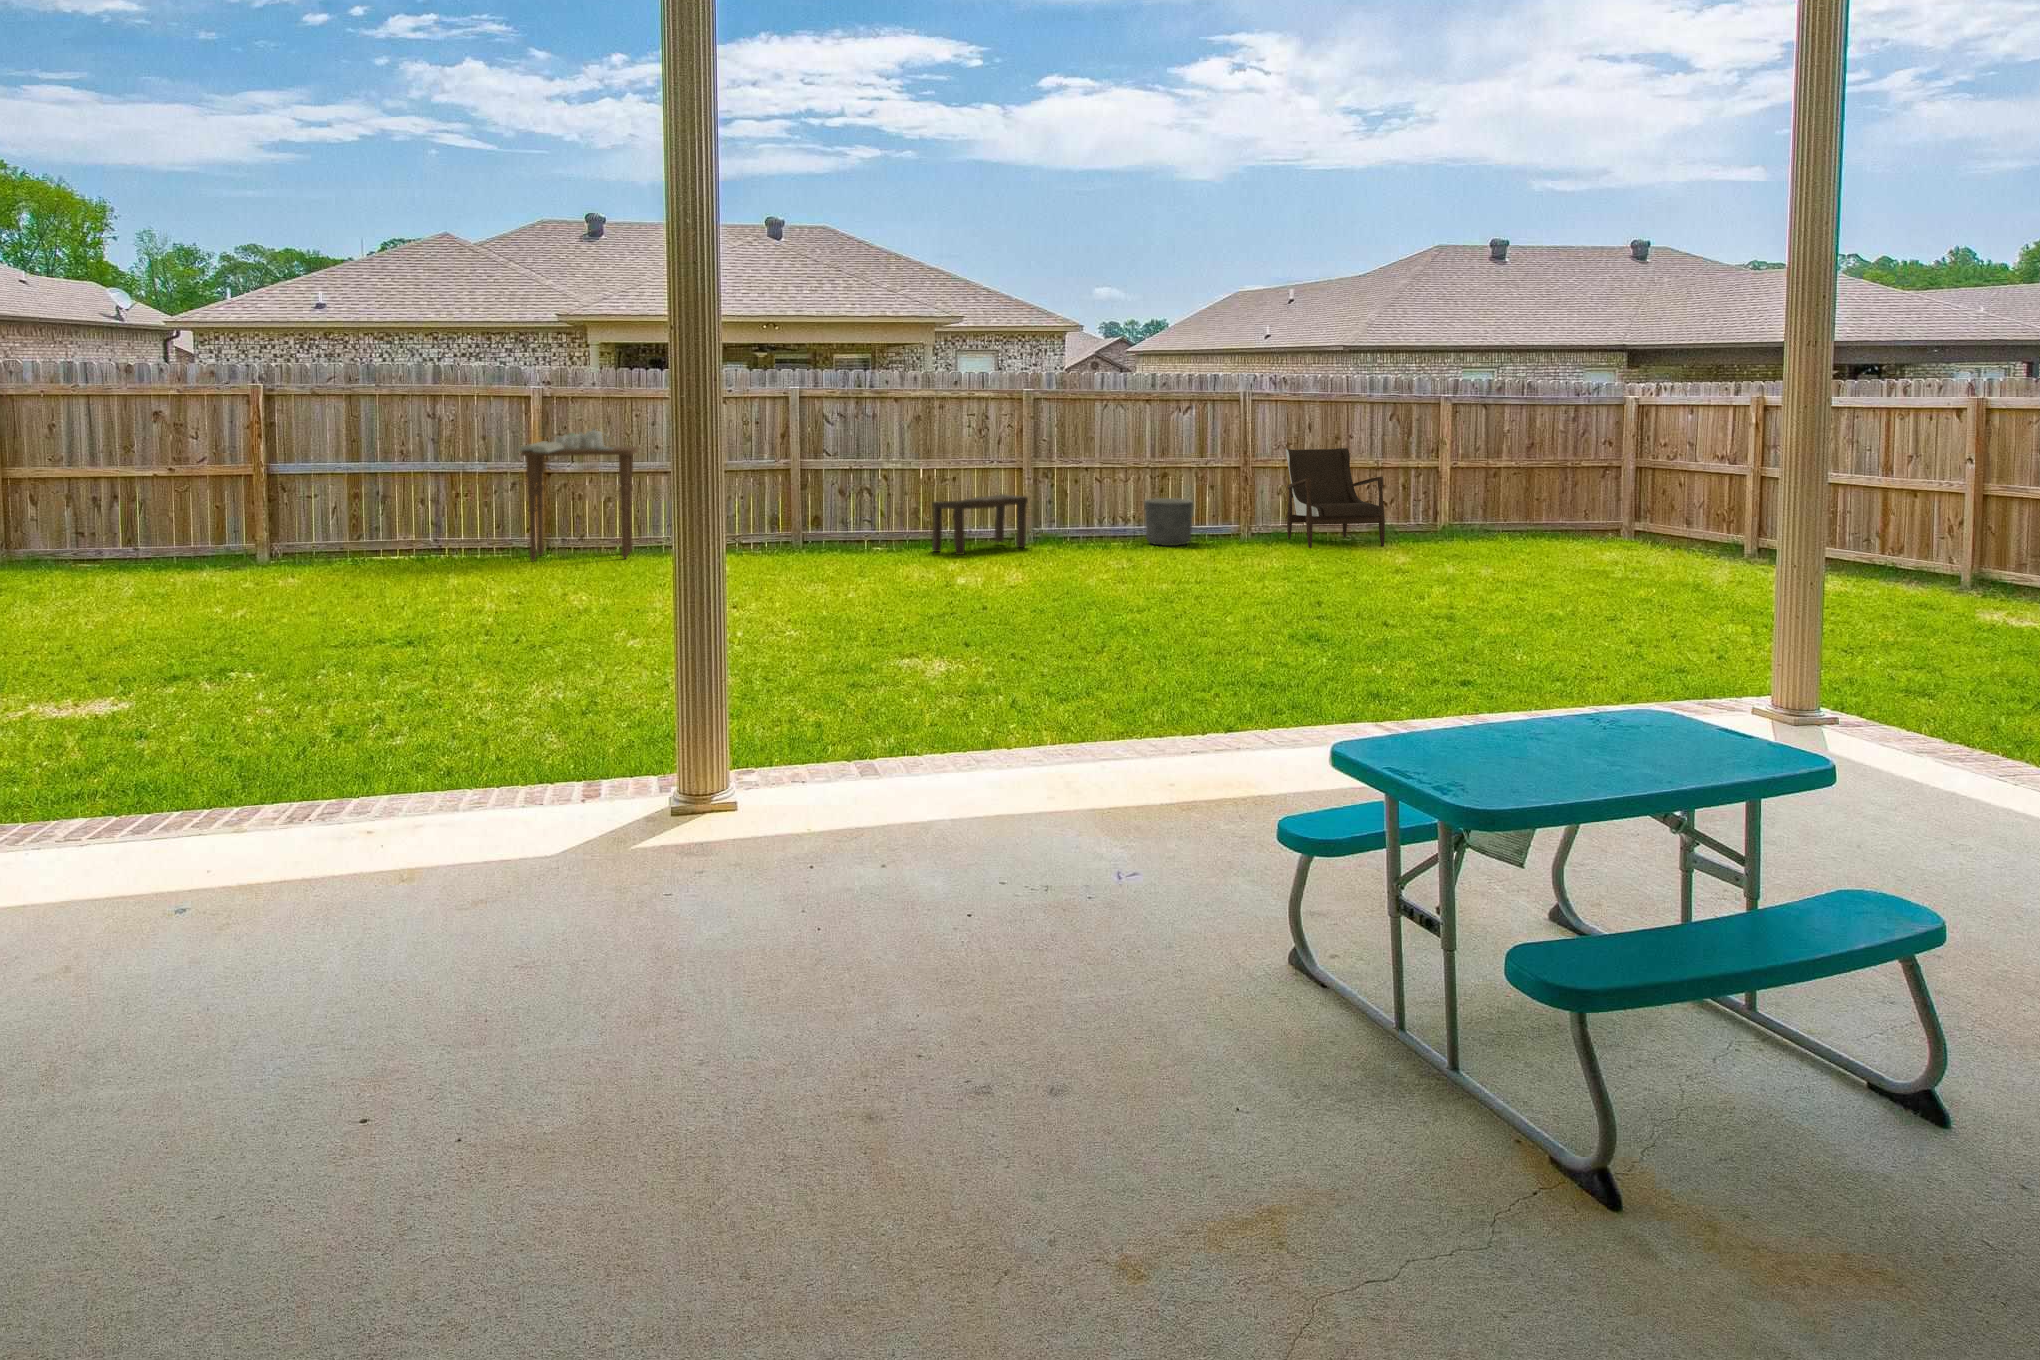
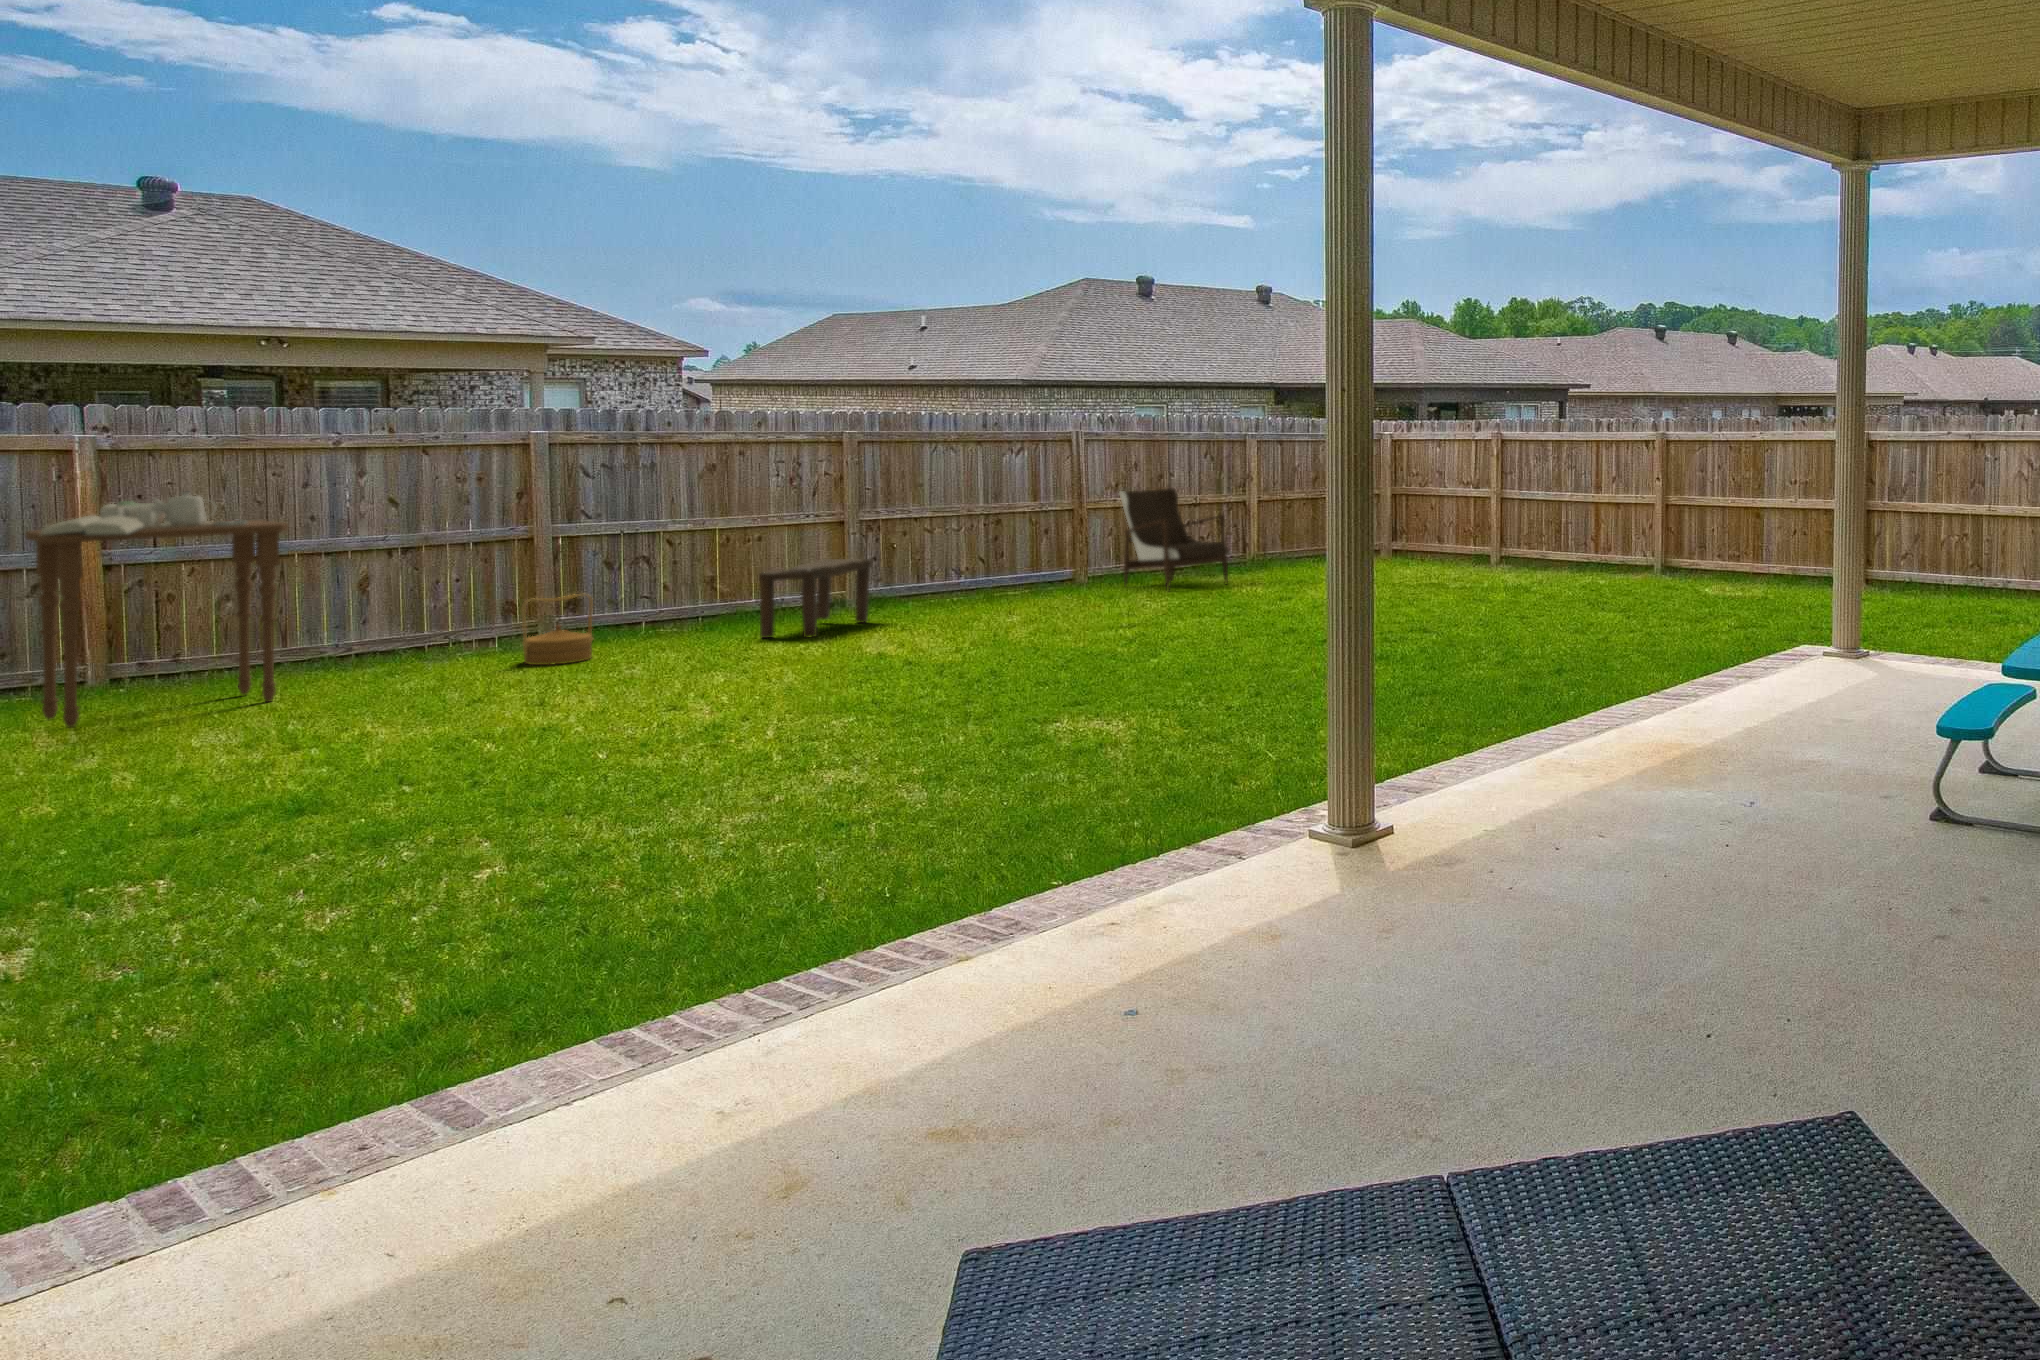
planter: present [1144,498,1193,546] -> none [990,551,1048,605]
woven basket: none [774,507,820,555] -> present [522,595,593,665]

